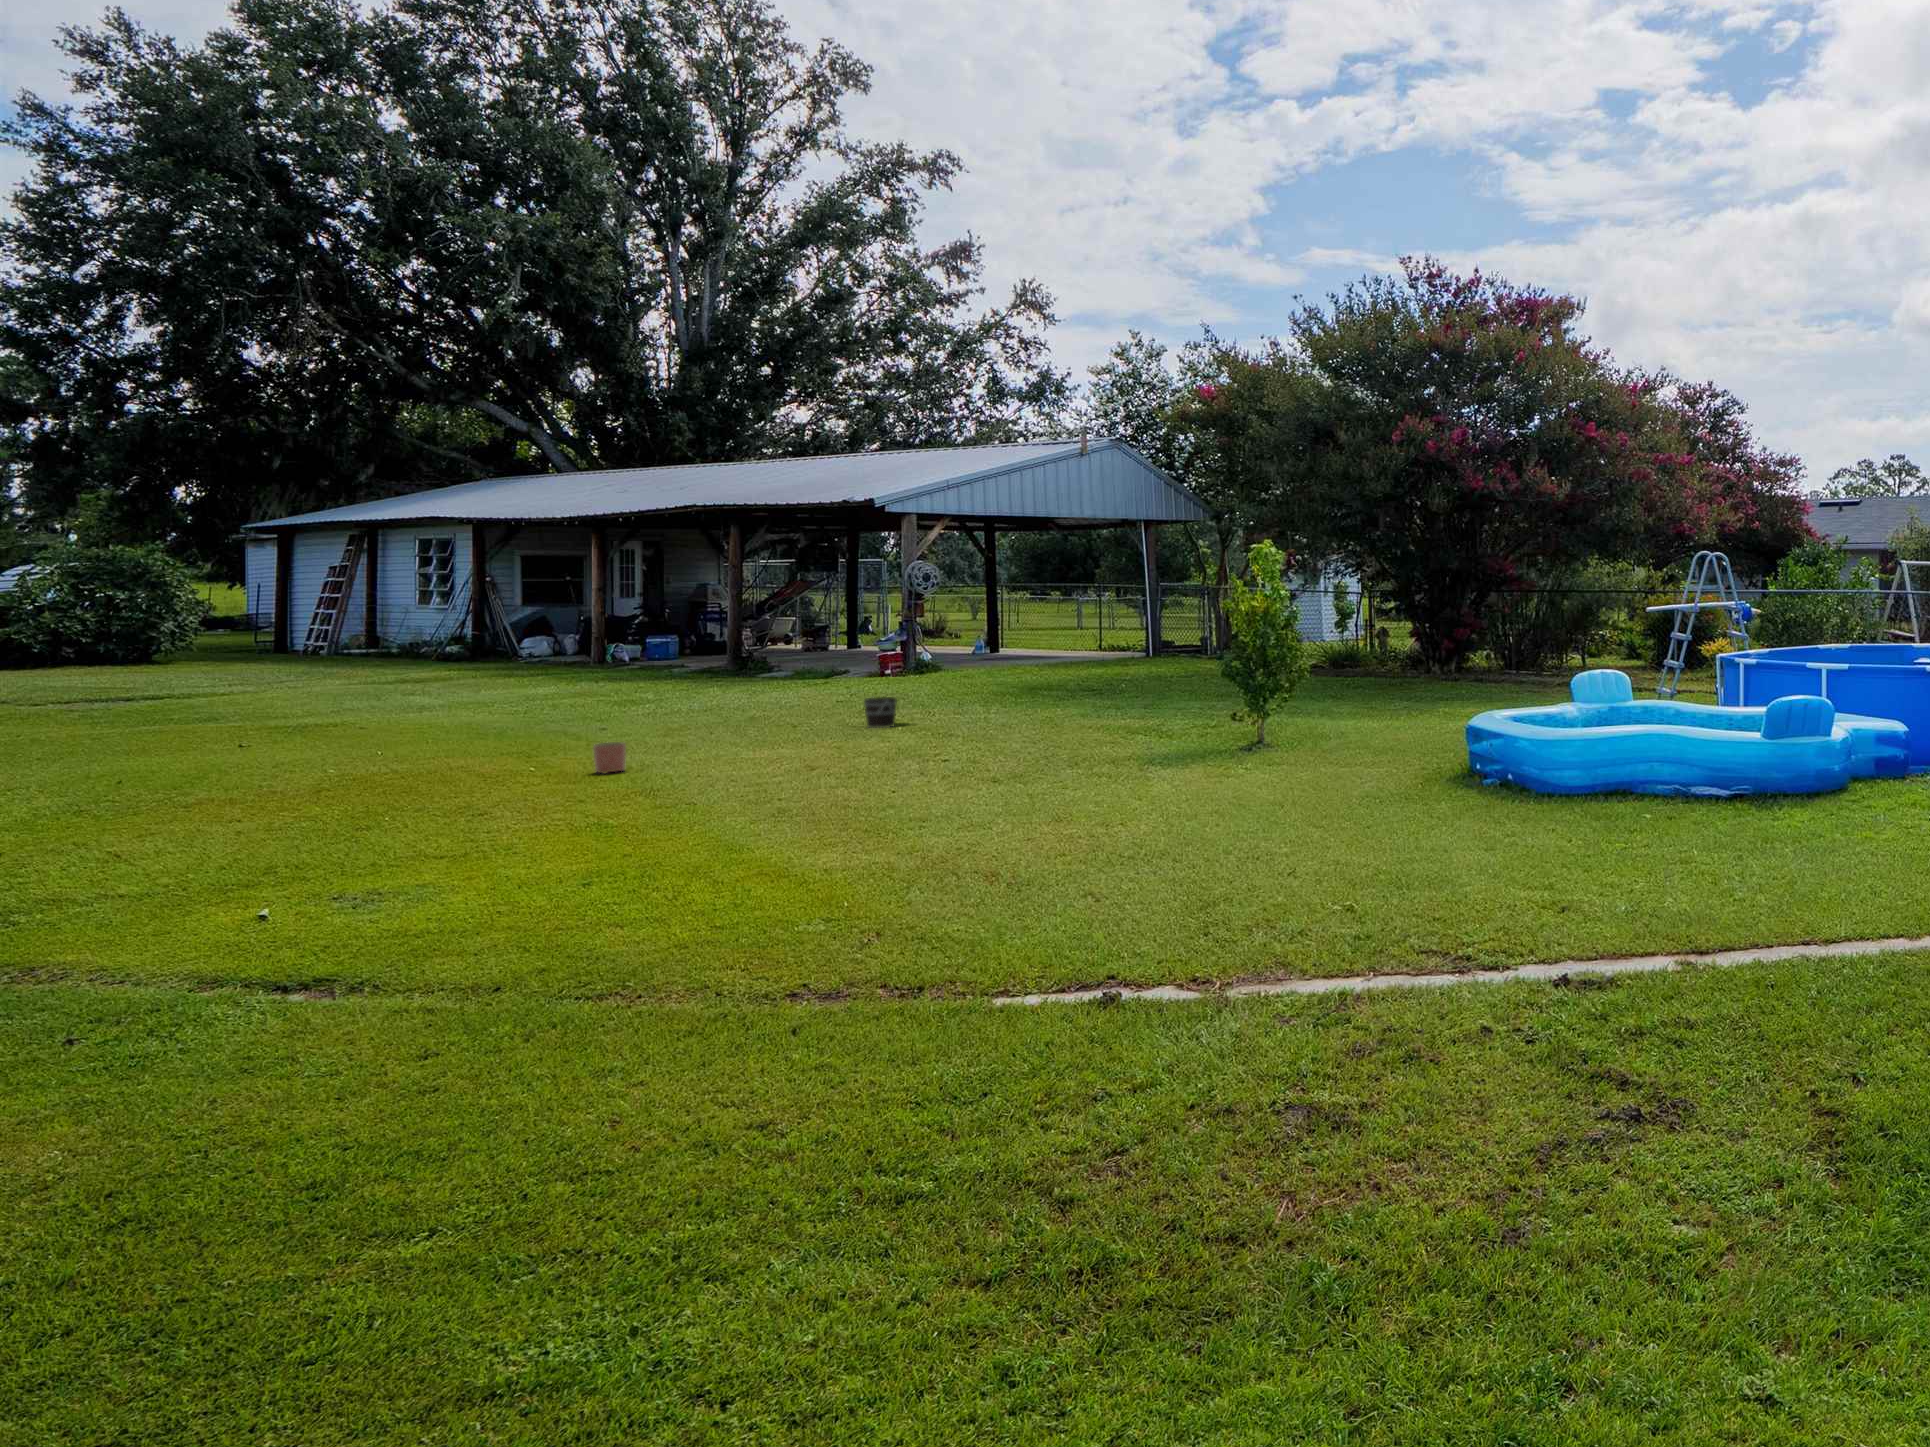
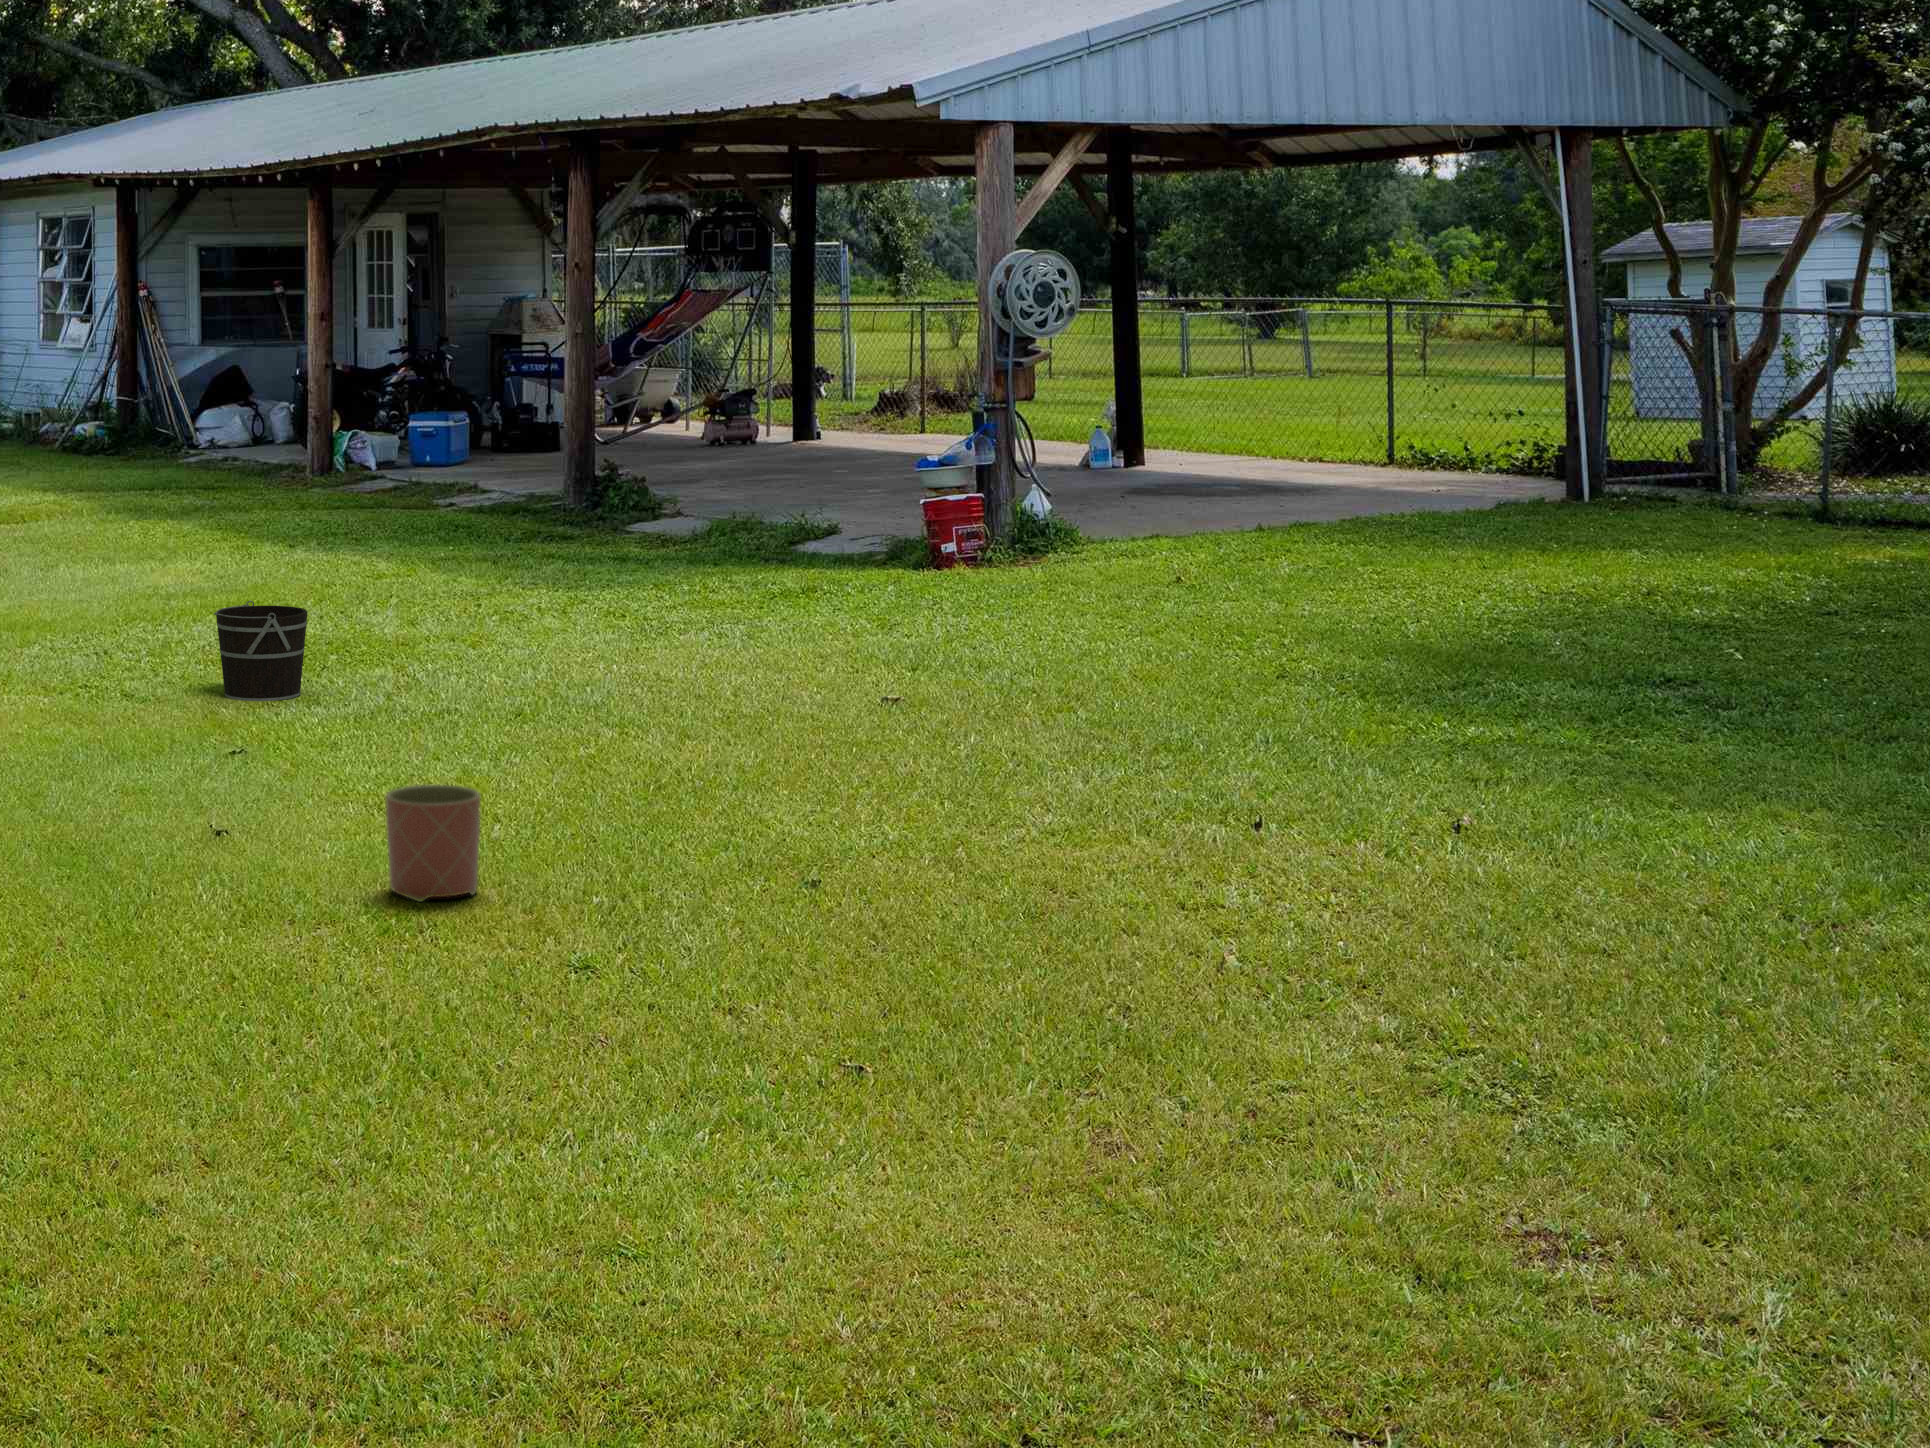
bucket: present [864,697,897,728] -> present [214,601,307,701]

